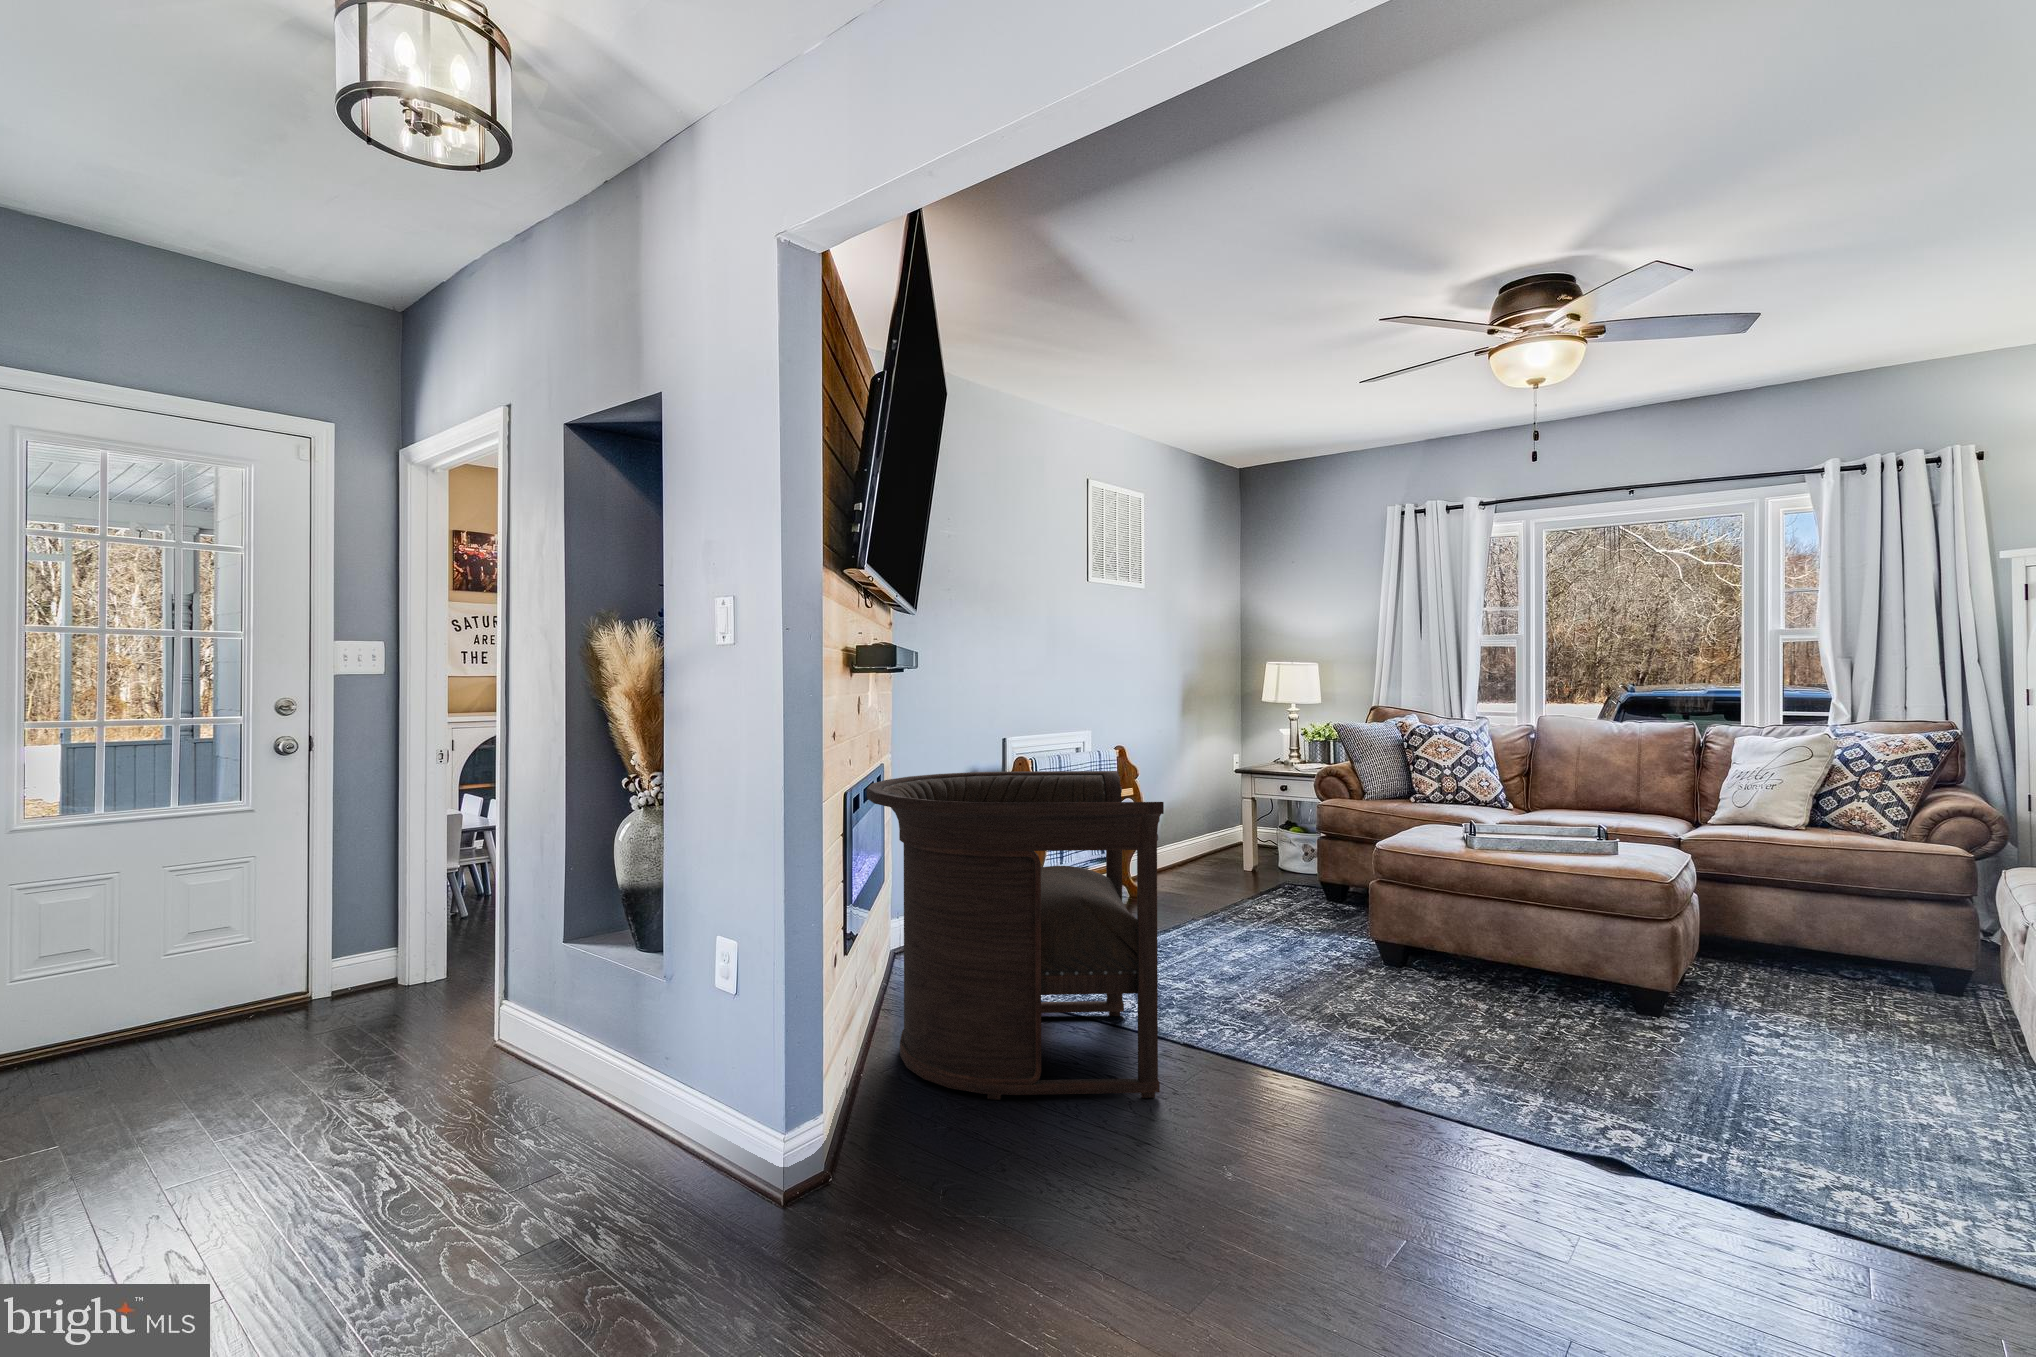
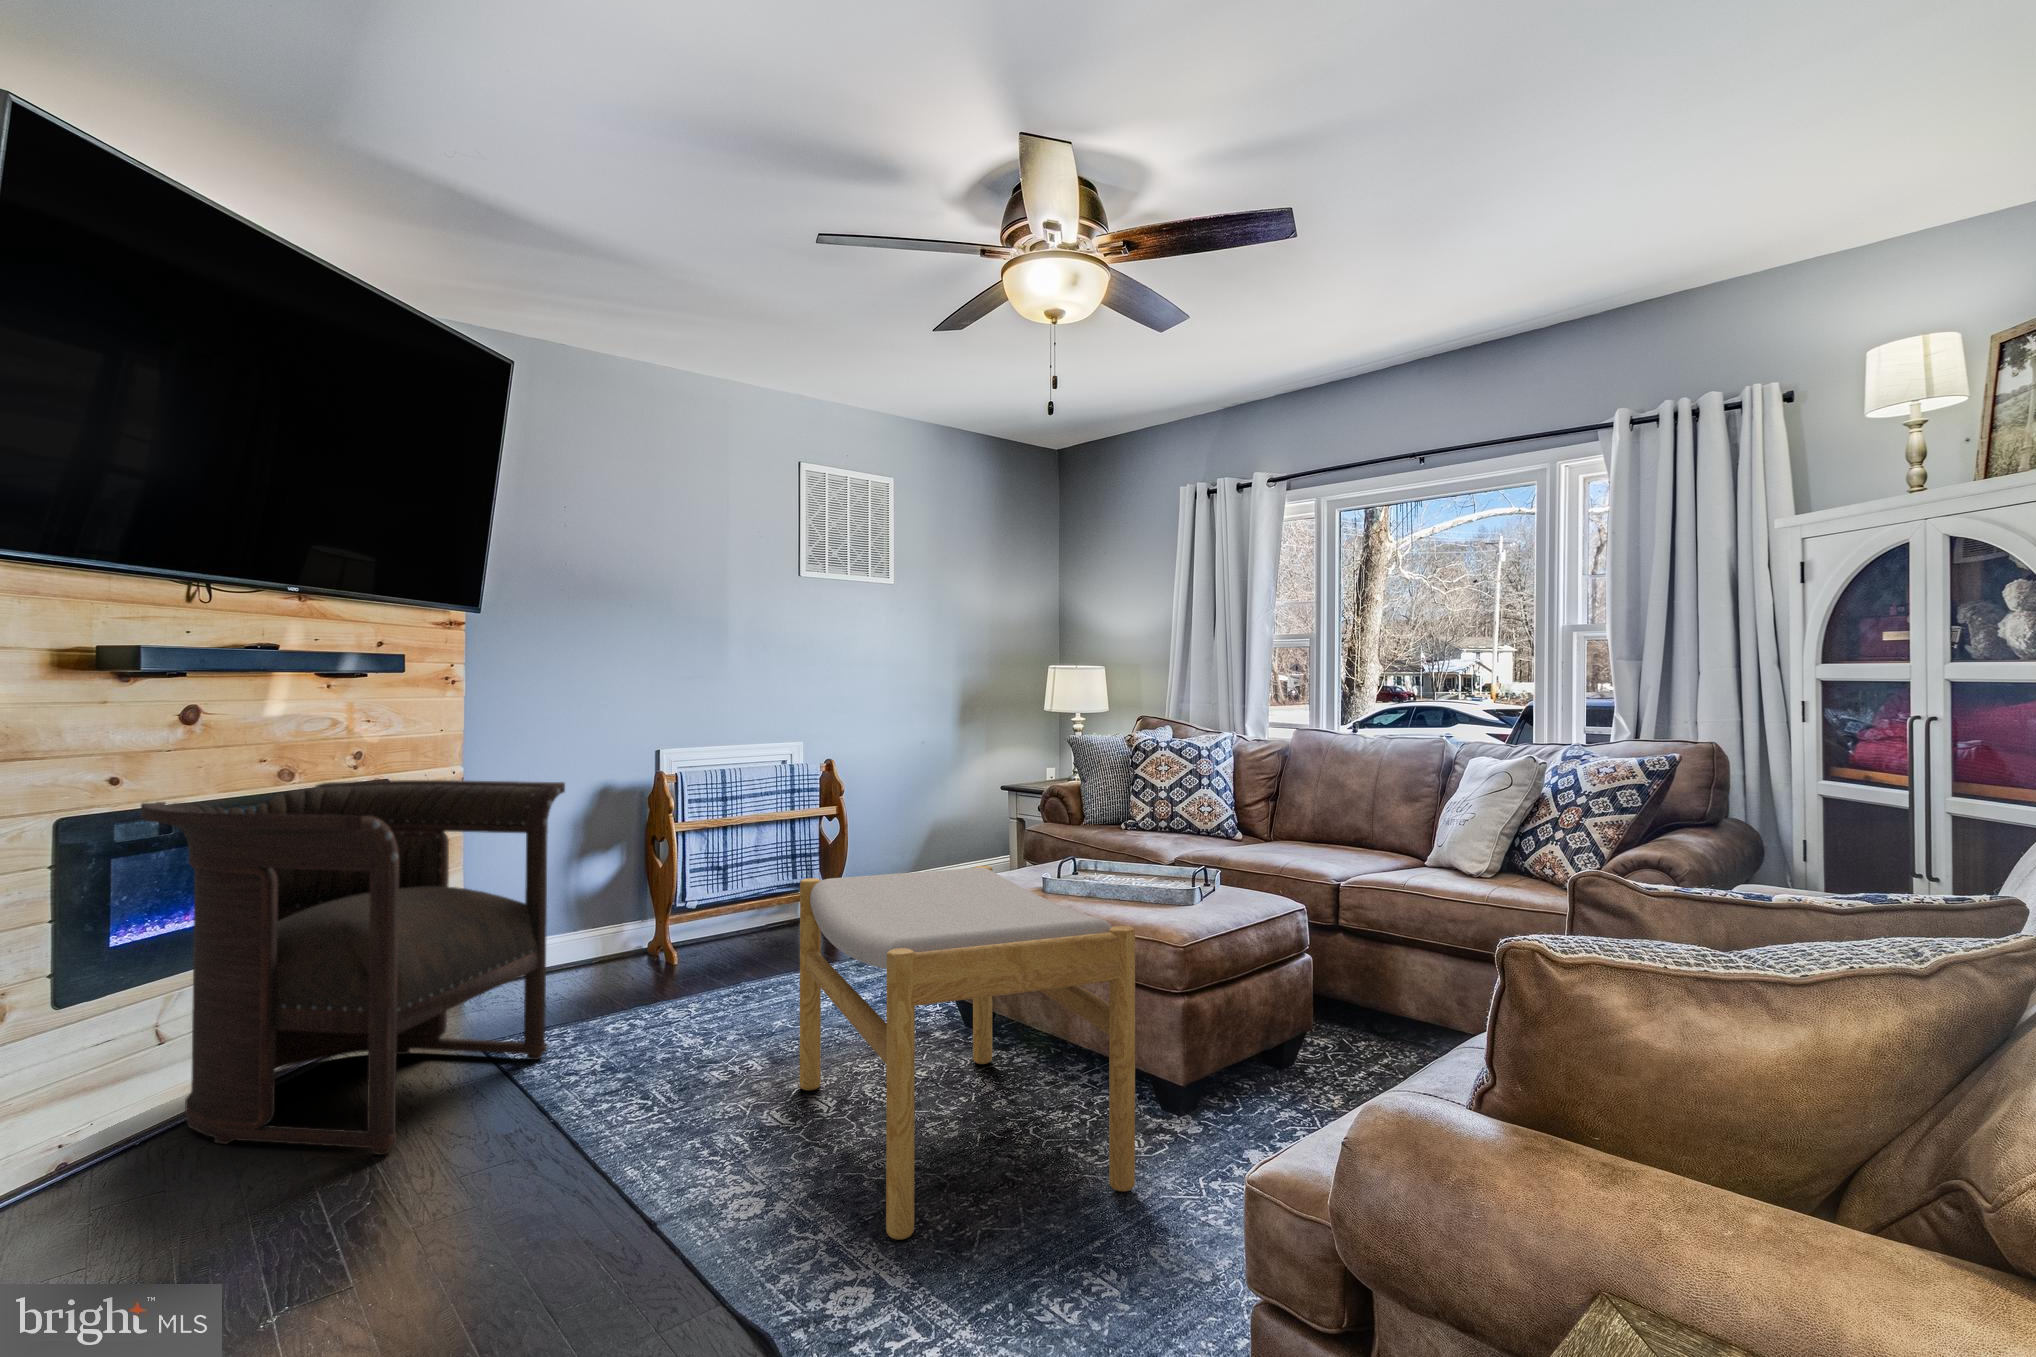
footstool: none [1375,833,1775,1128] -> present [799,866,1135,1240]

